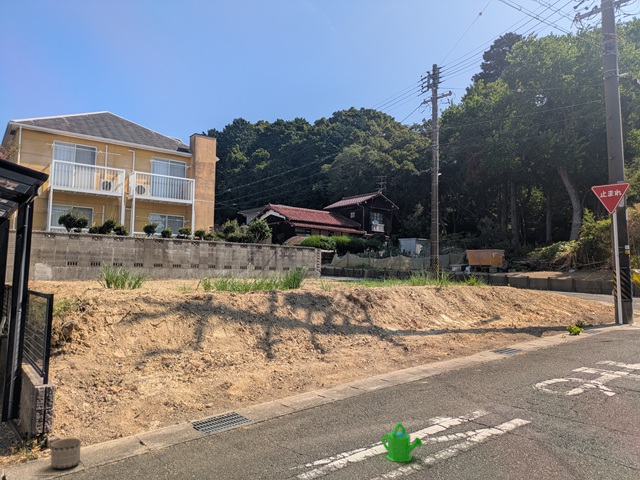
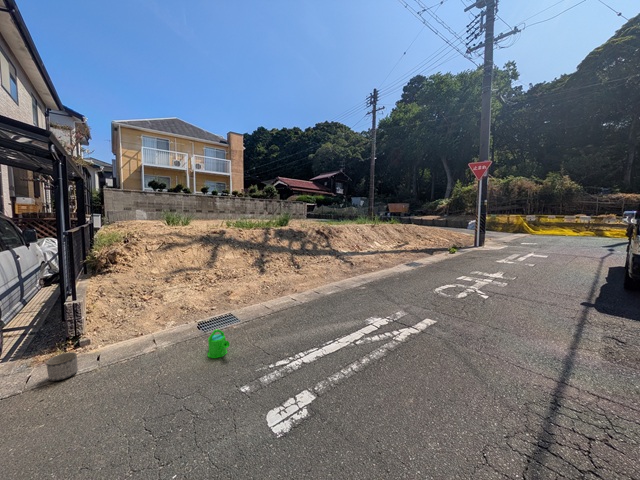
watering can: present [382,423,422,462] -> present [208,329,230,358]

